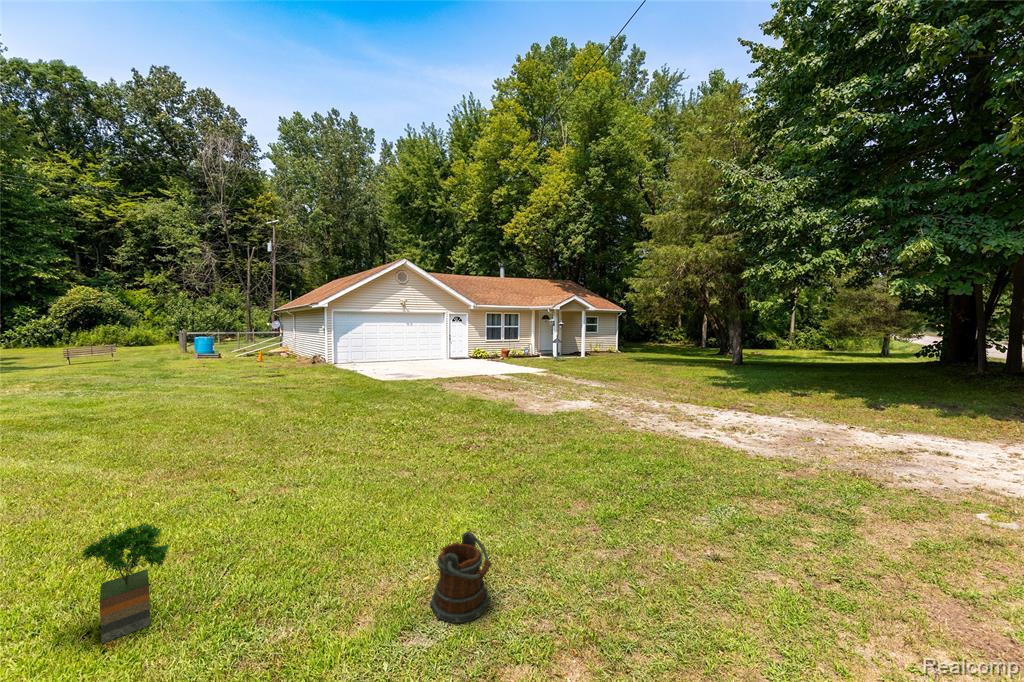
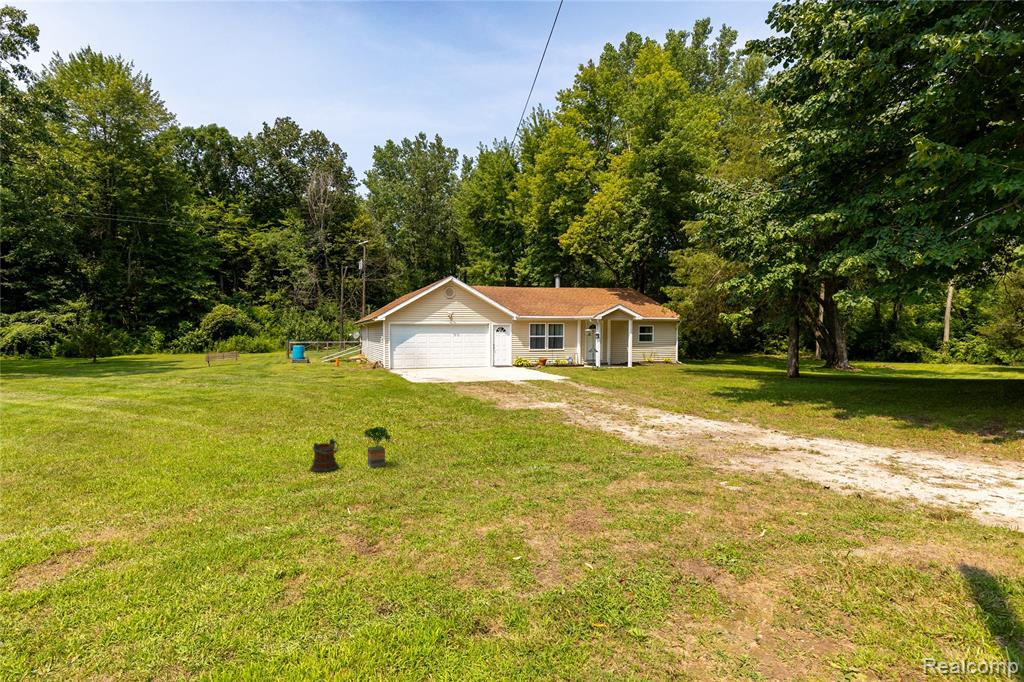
potted tree: present [81,524,169,643] -> present [364,427,391,468]

